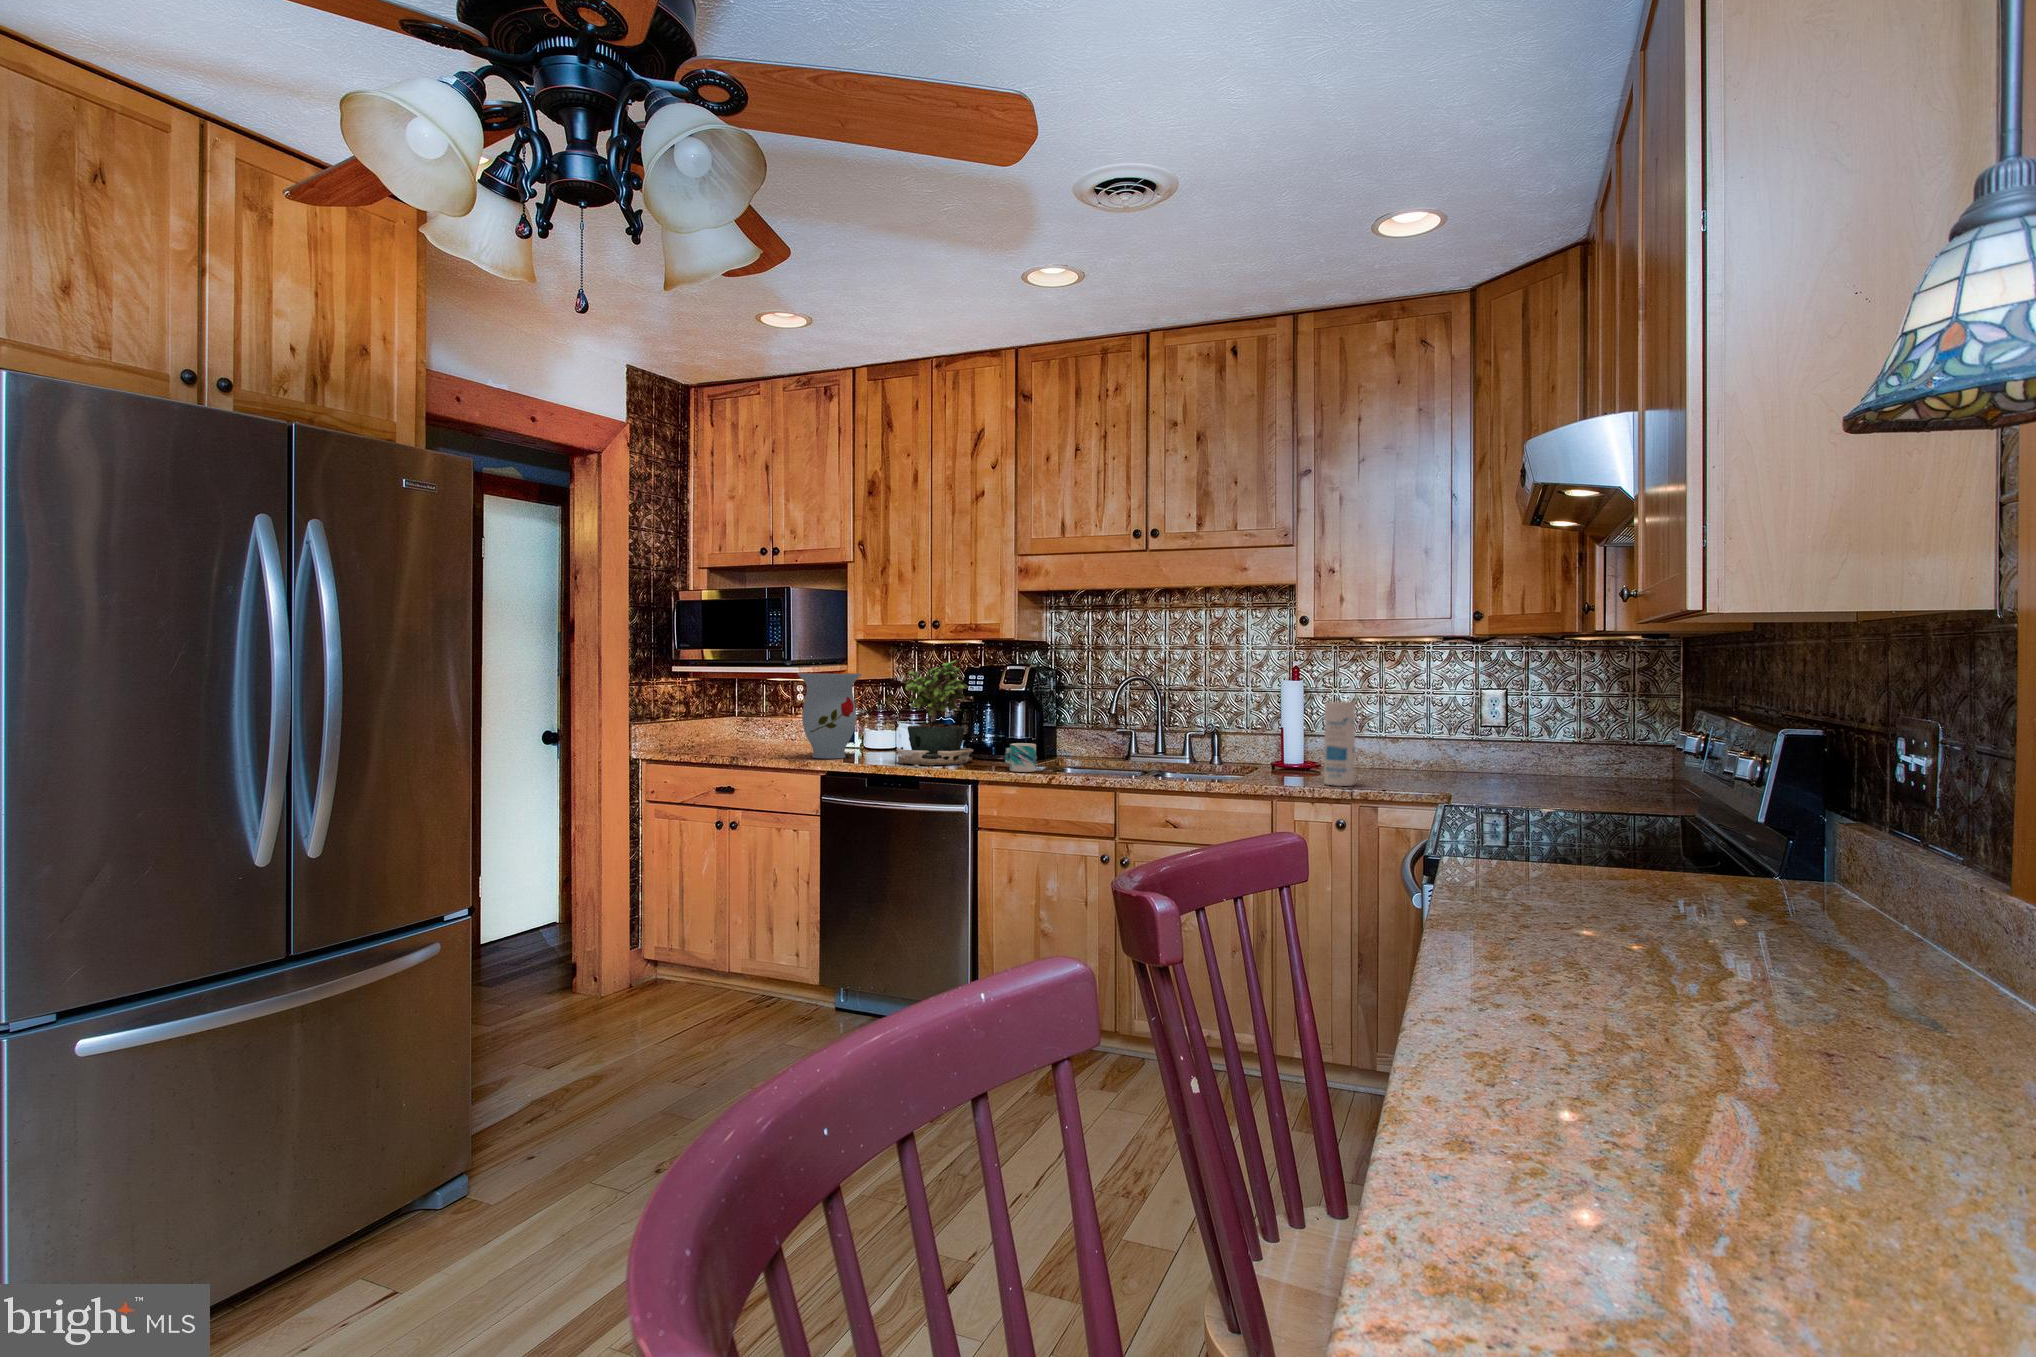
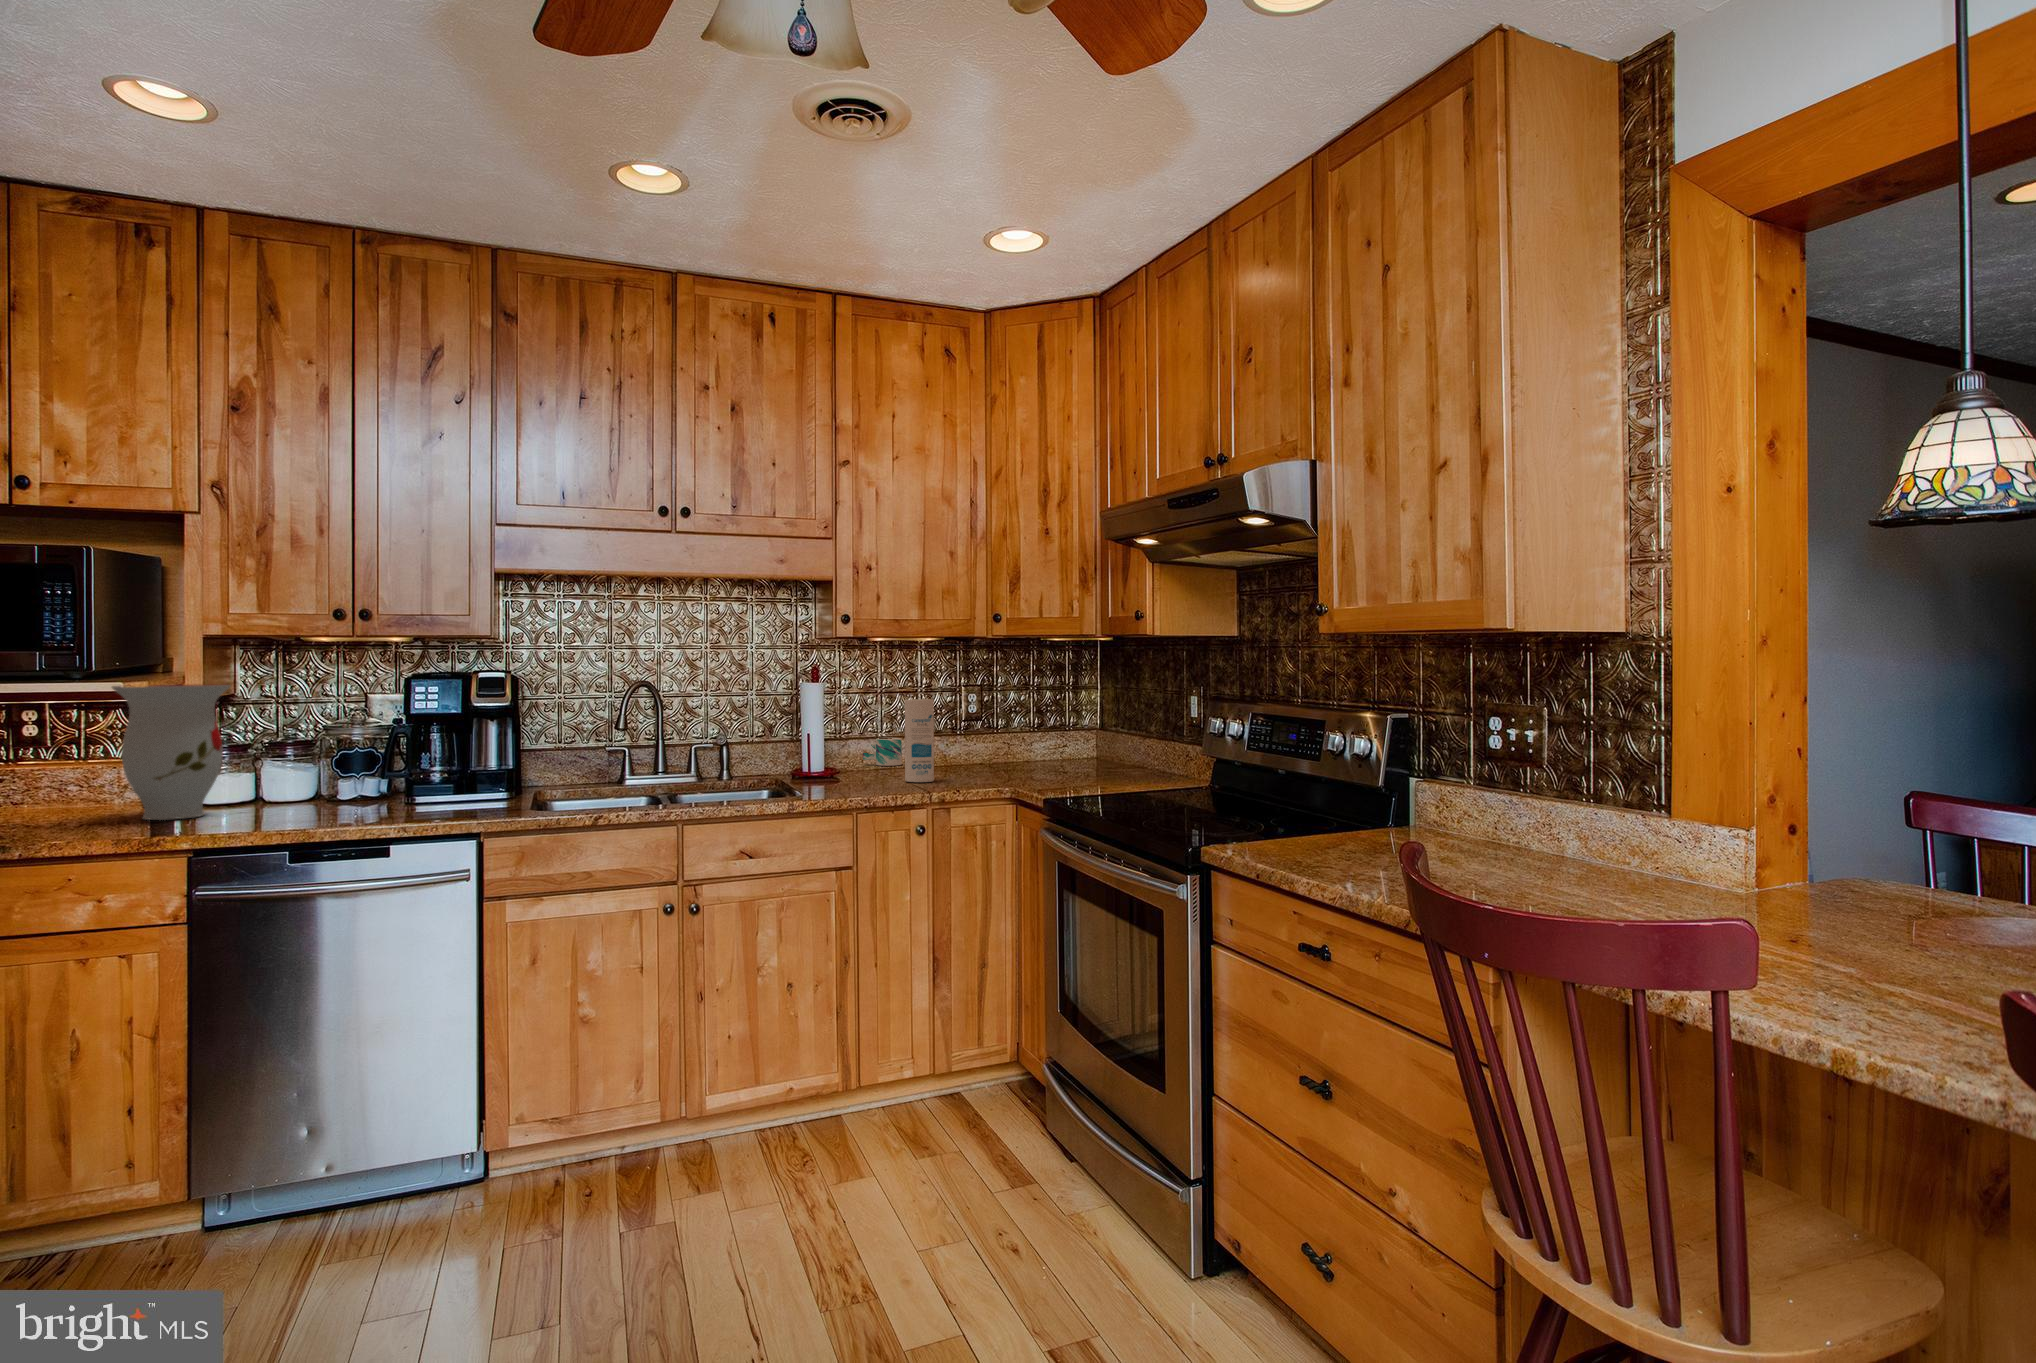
potted plant: present [896,660,974,768] -> none [324,662,447,813]
mug: present [1005,743,1036,772] -> present [863,738,902,766]

